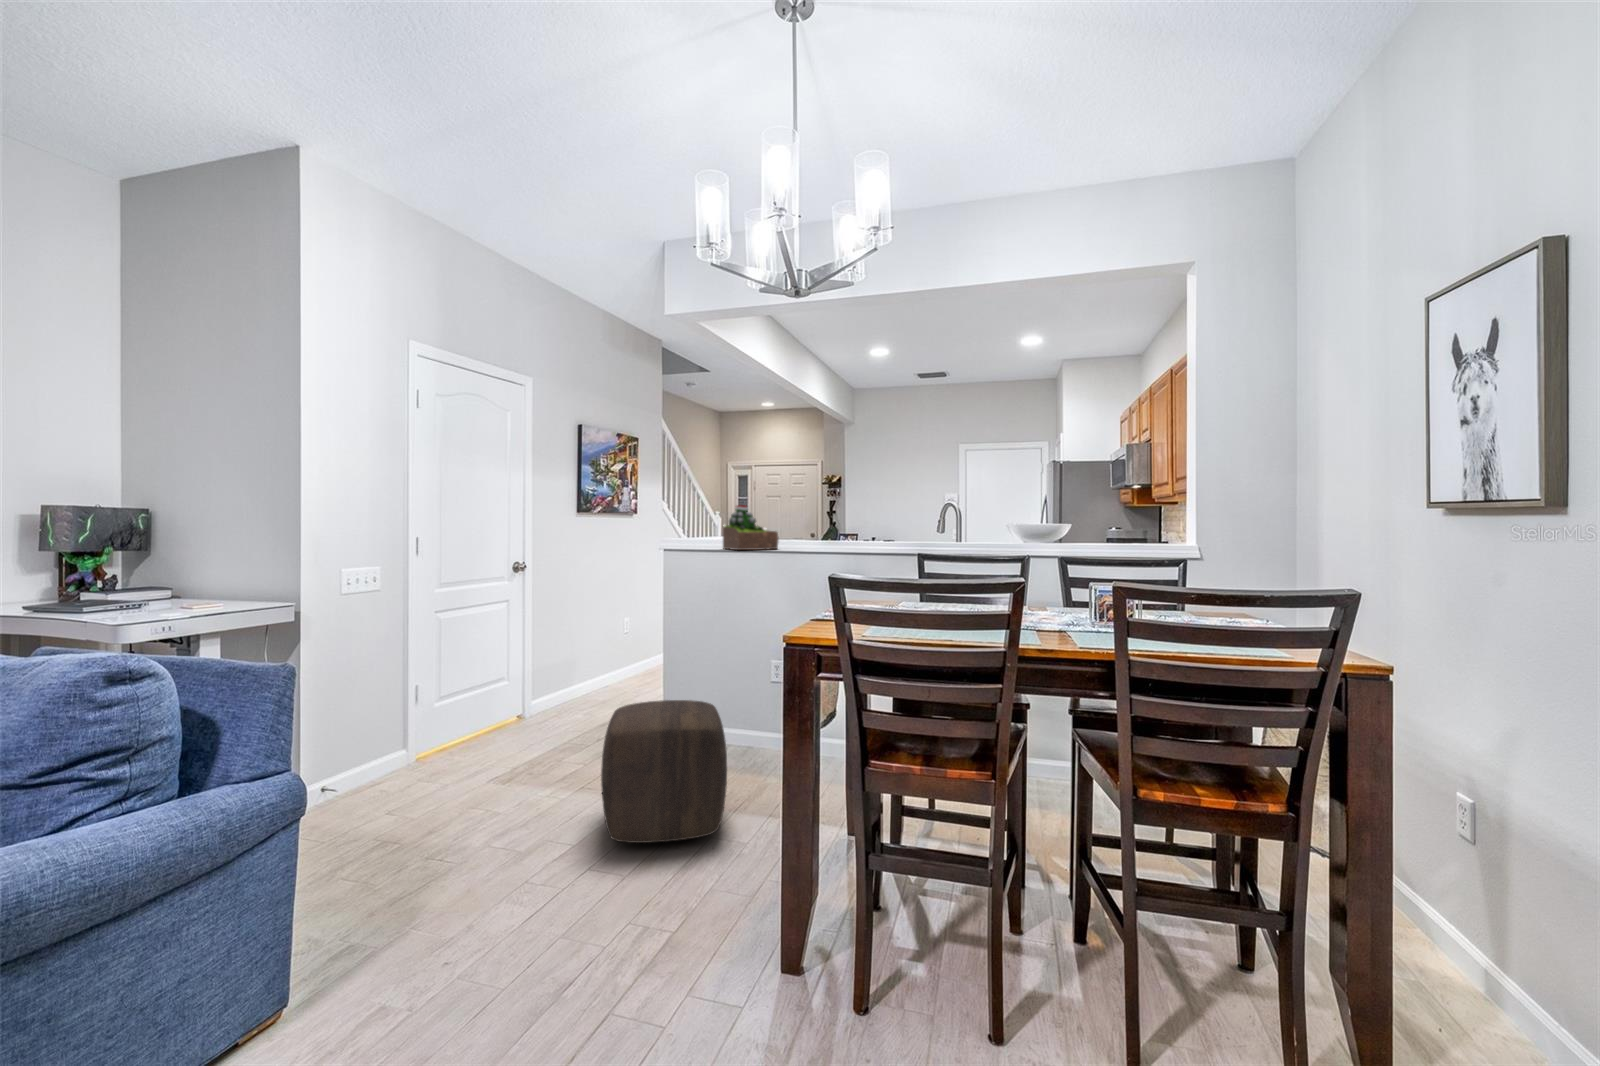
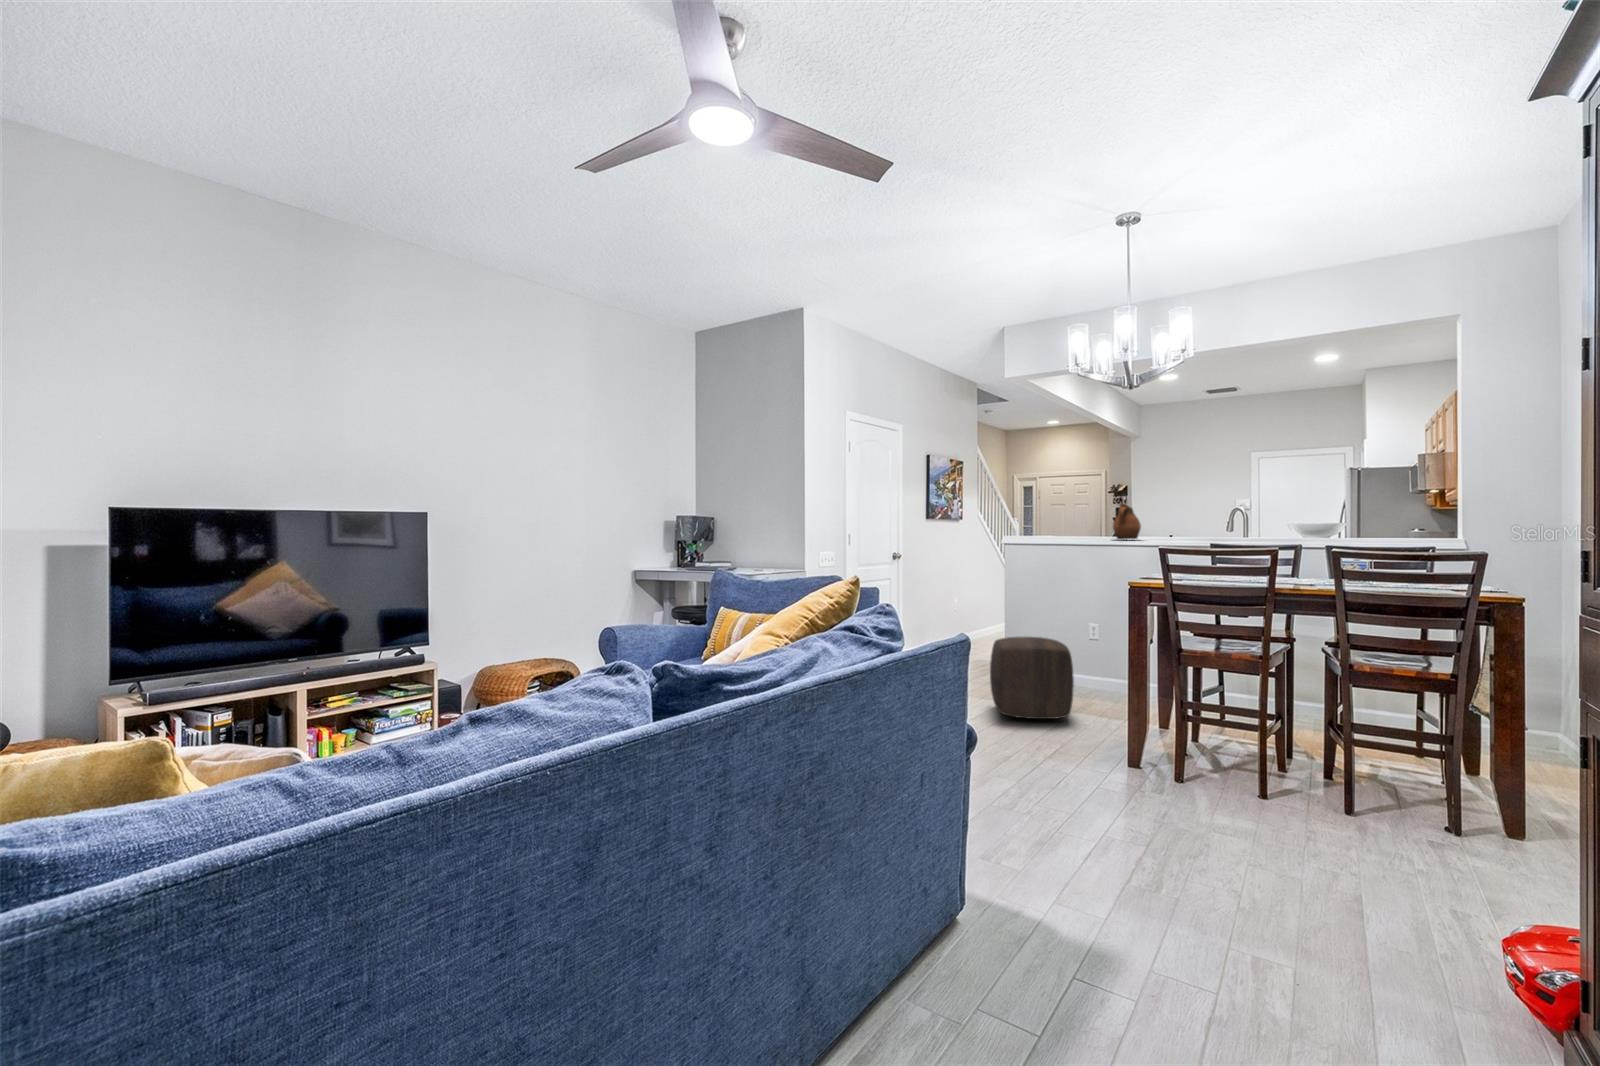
ceramic pitcher: none [805,496,848,543] -> present [1113,504,1141,540]
succulent plant: present [723,505,779,550] -> none [1050,511,1093,543]

